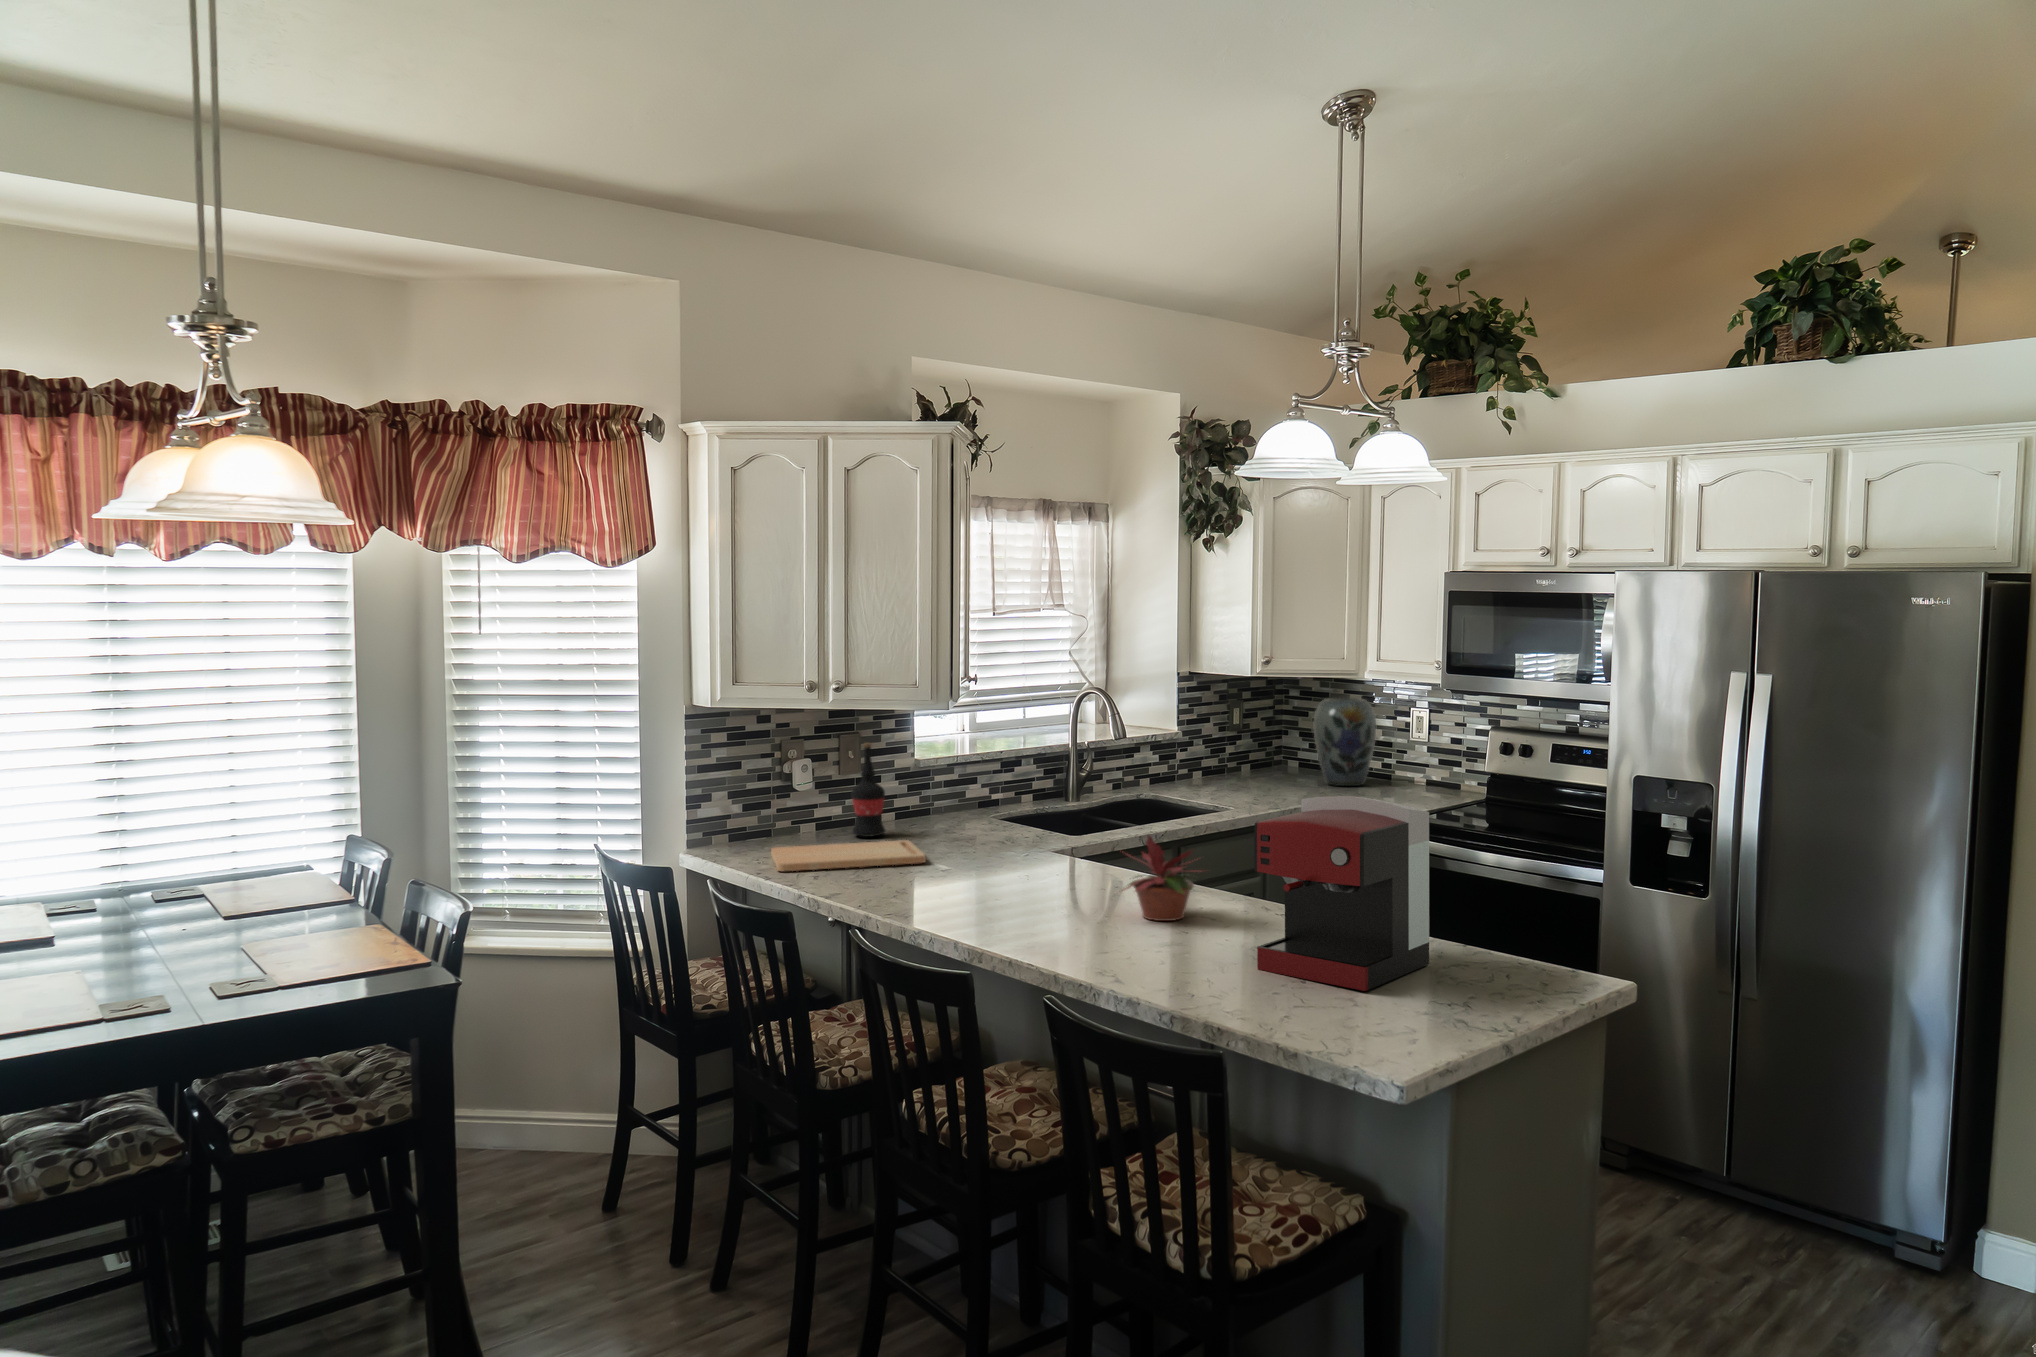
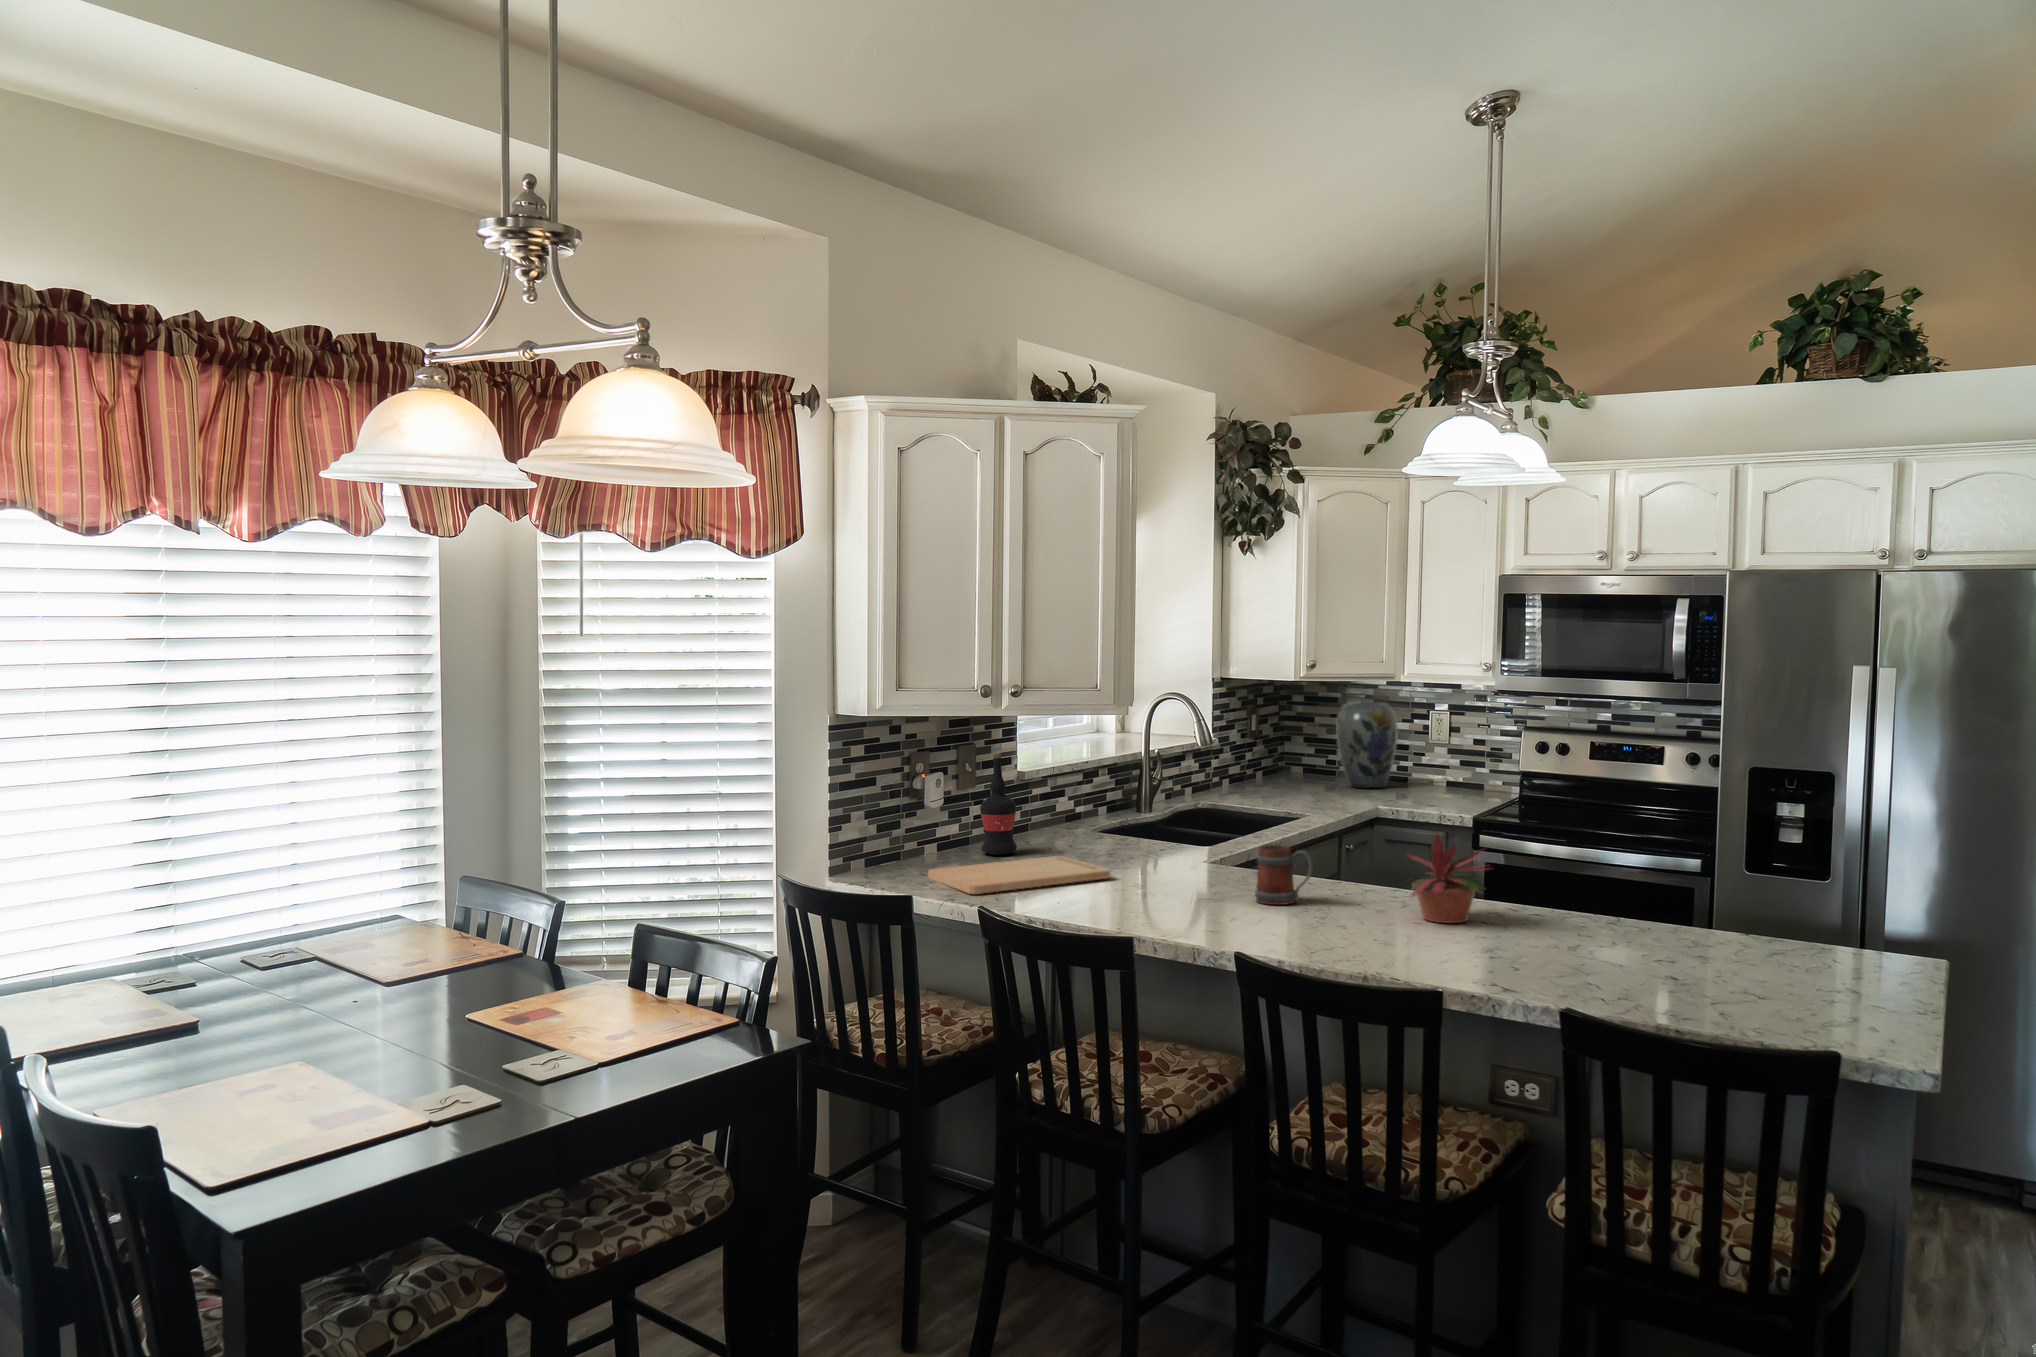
coffee maker: present [1254,796,1429,991] -> none [1629,784,1775,980]
mug: none [1018,839,1066,895] -> present [1255,845,1313,905]

